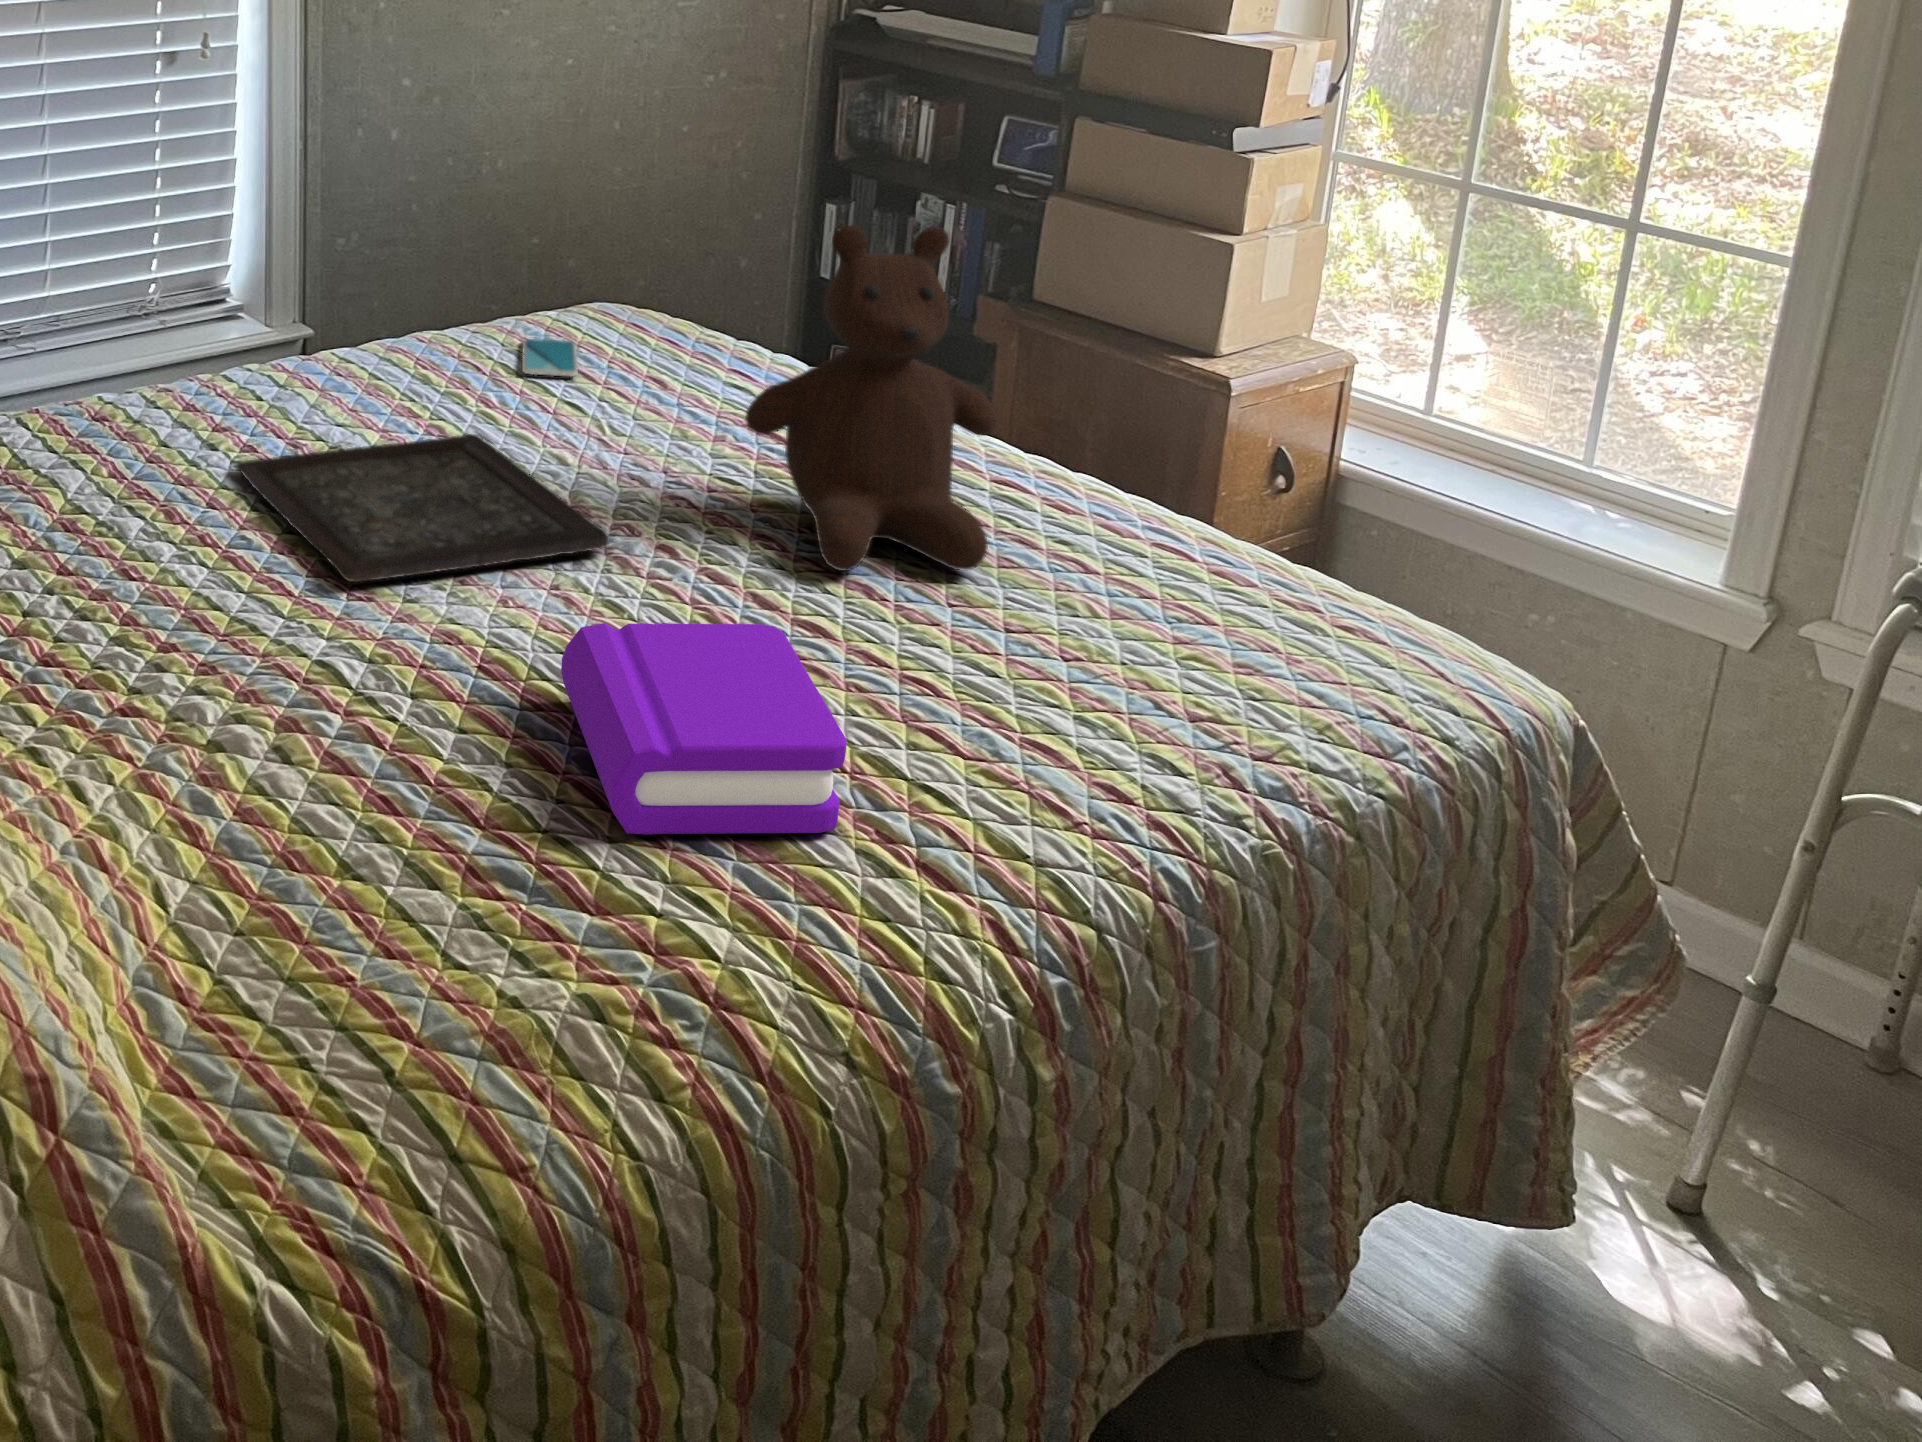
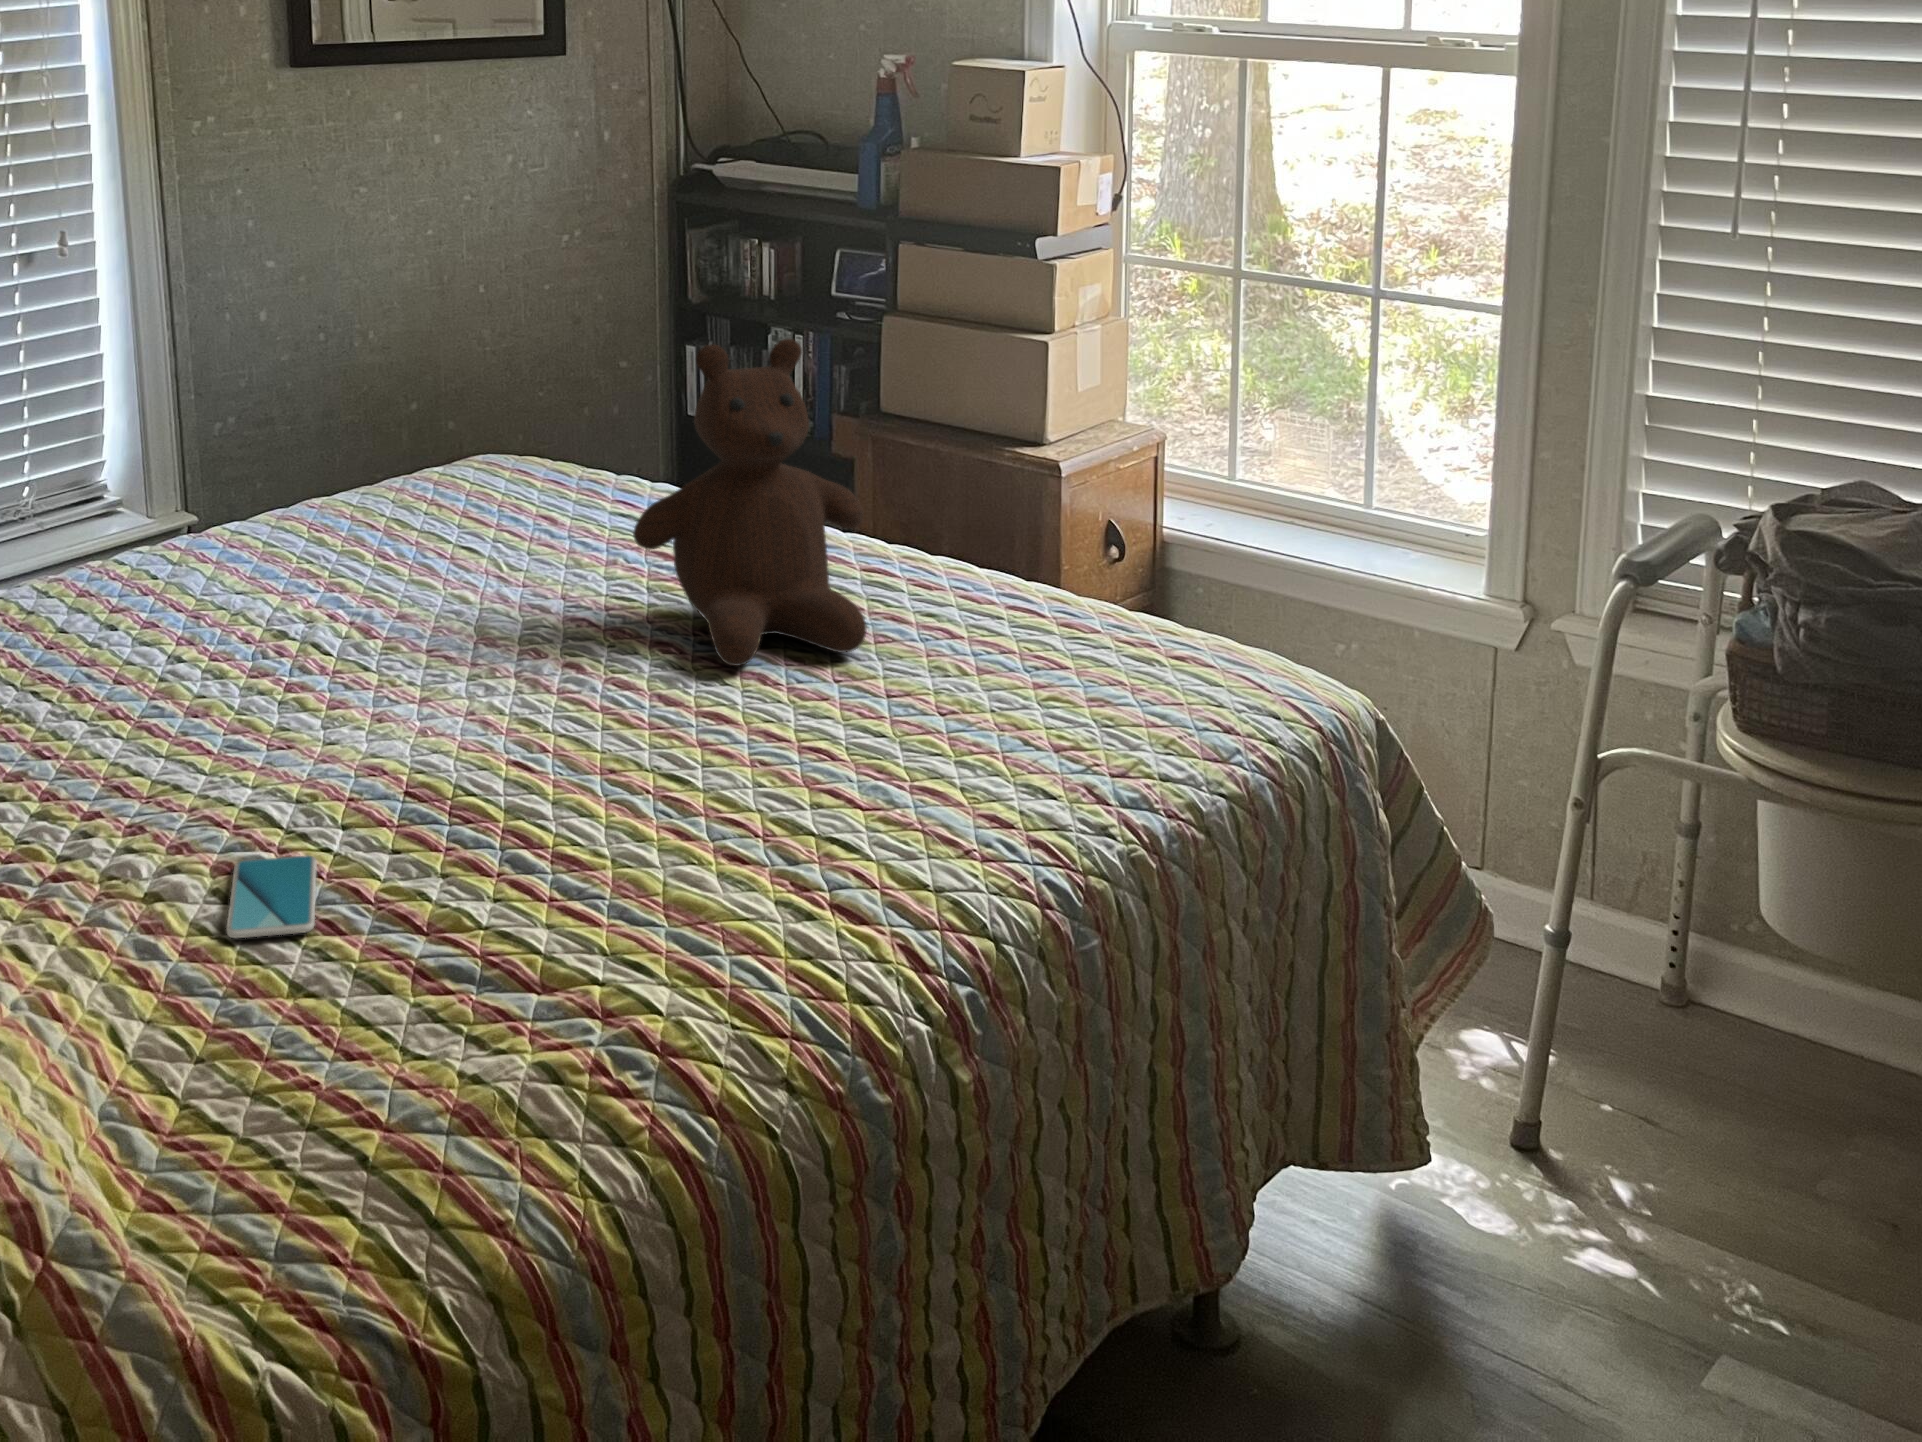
smartphone: present [522,339,578,377] -> present [226,856,317,938]
tray: present [237,434,609,582] -> none [141,585,517,733]
book: present [561,623,847,835] -> none [484,715,755,917]

